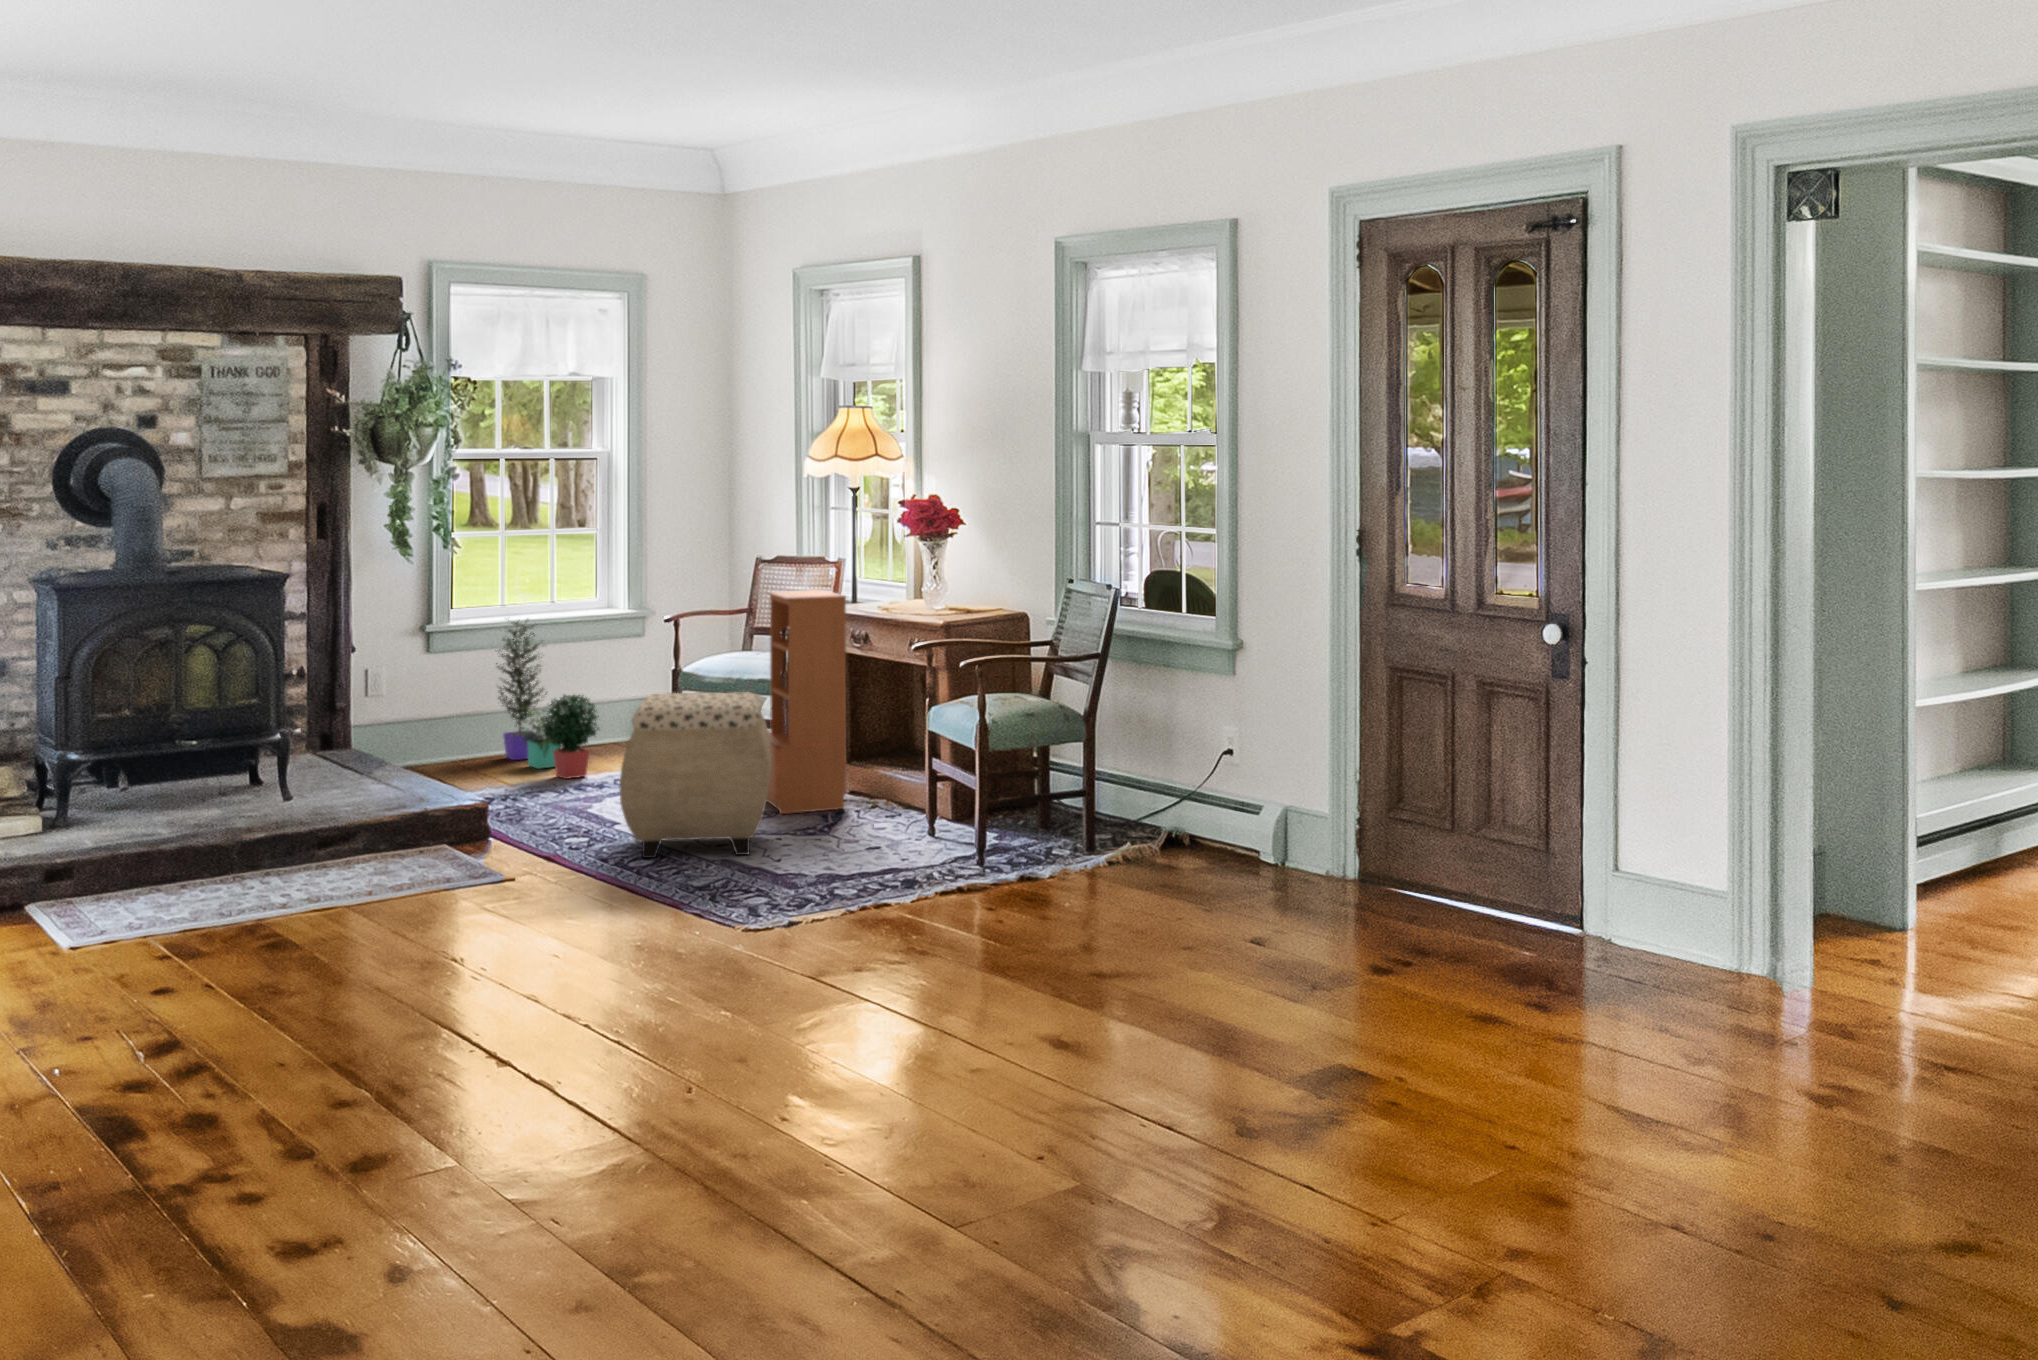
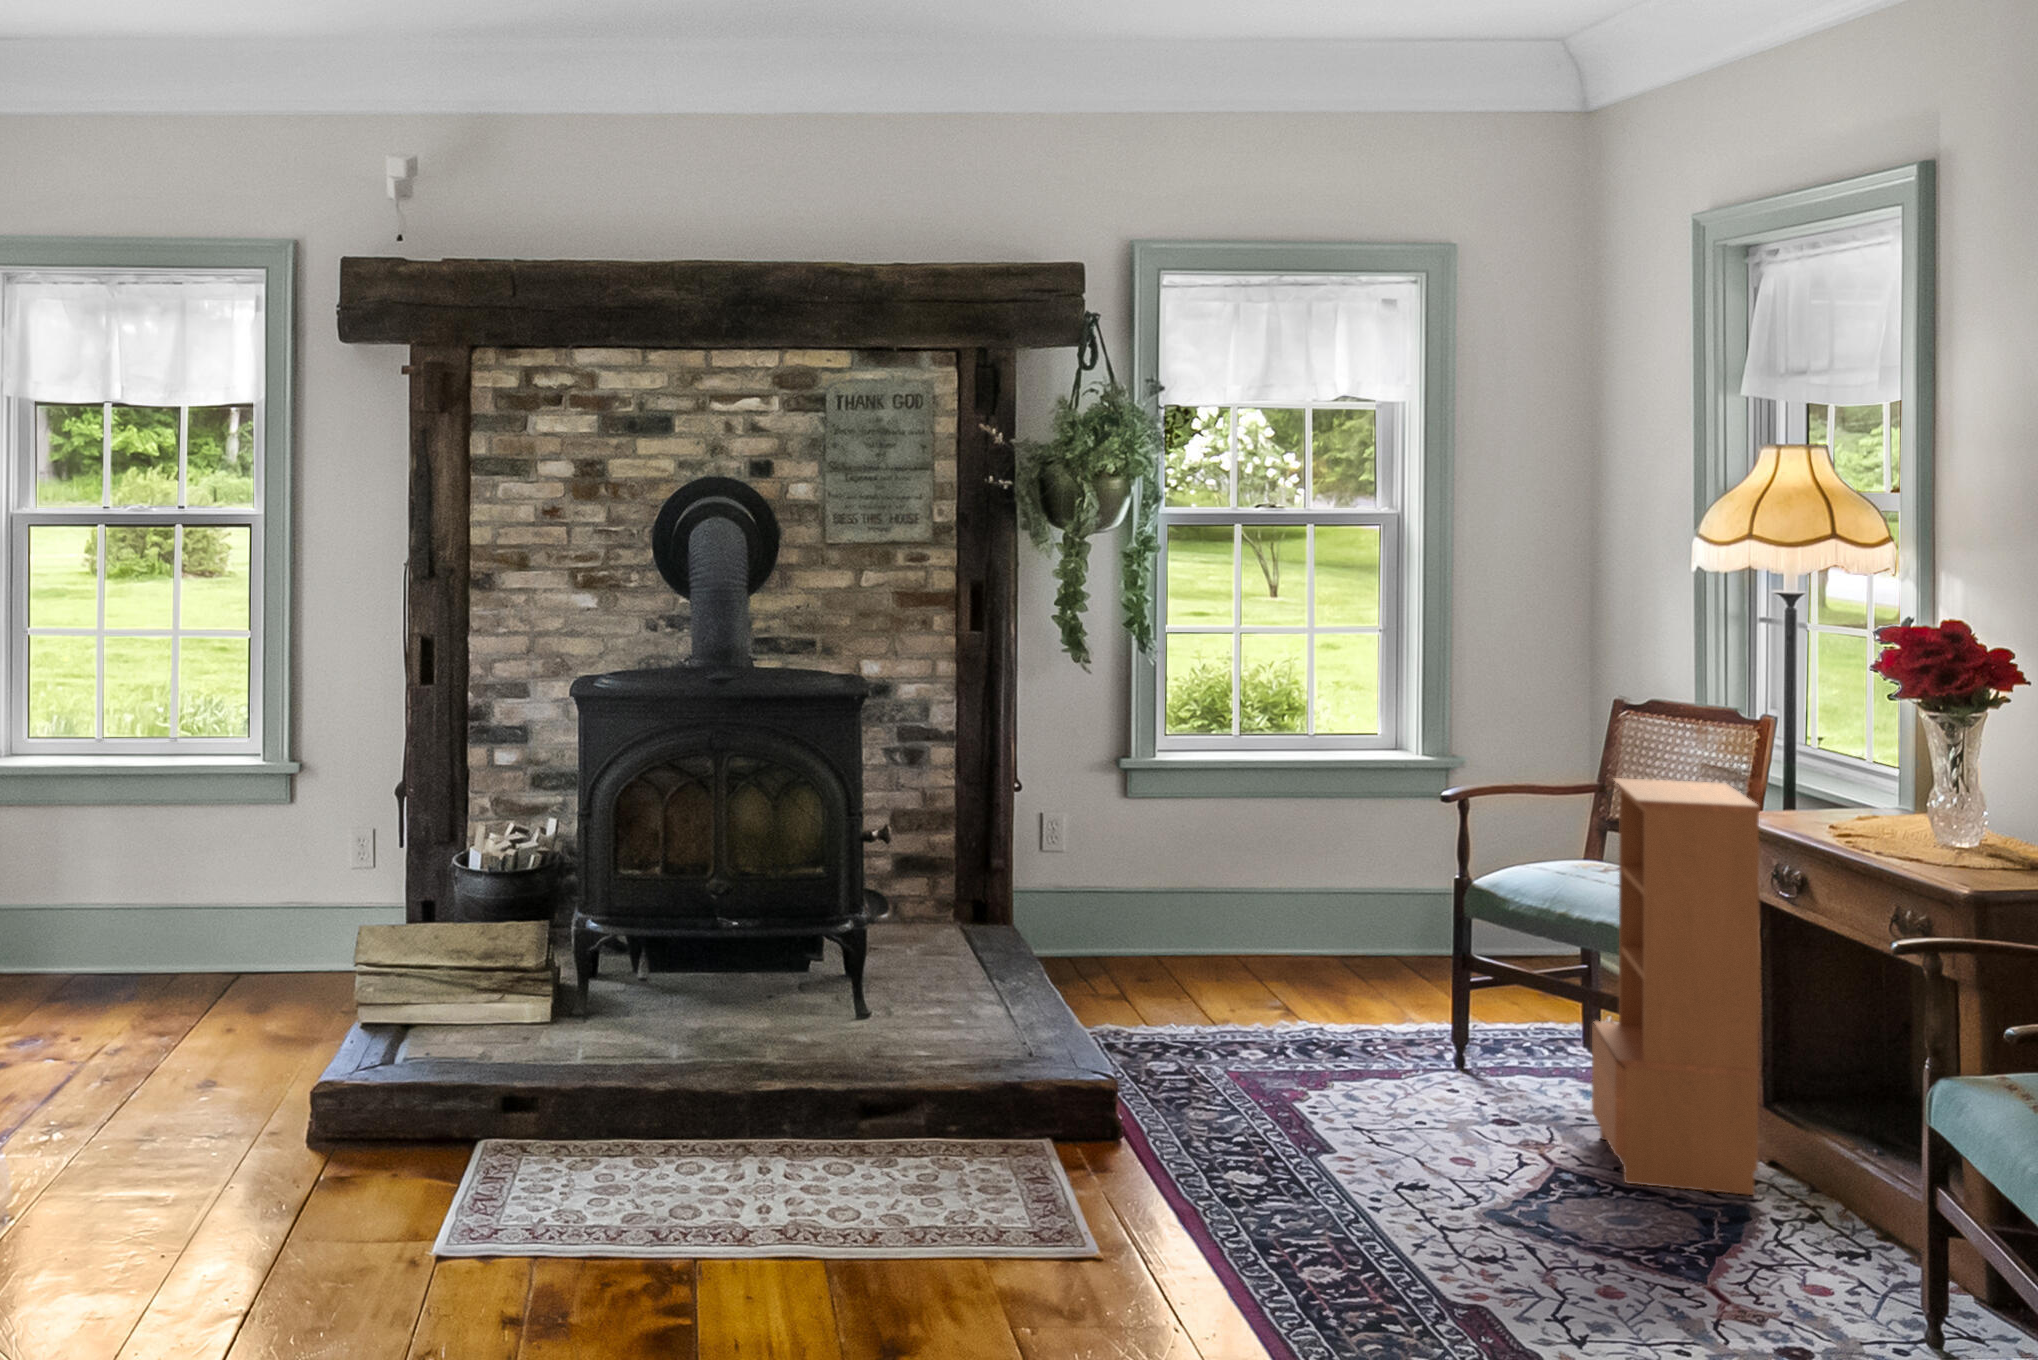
potted plant: present [496,620,599,779] -> none [1214,756,1354,1023]
ottoman: present [619,692,772,858] -> none [1292,948,1599,1284]

